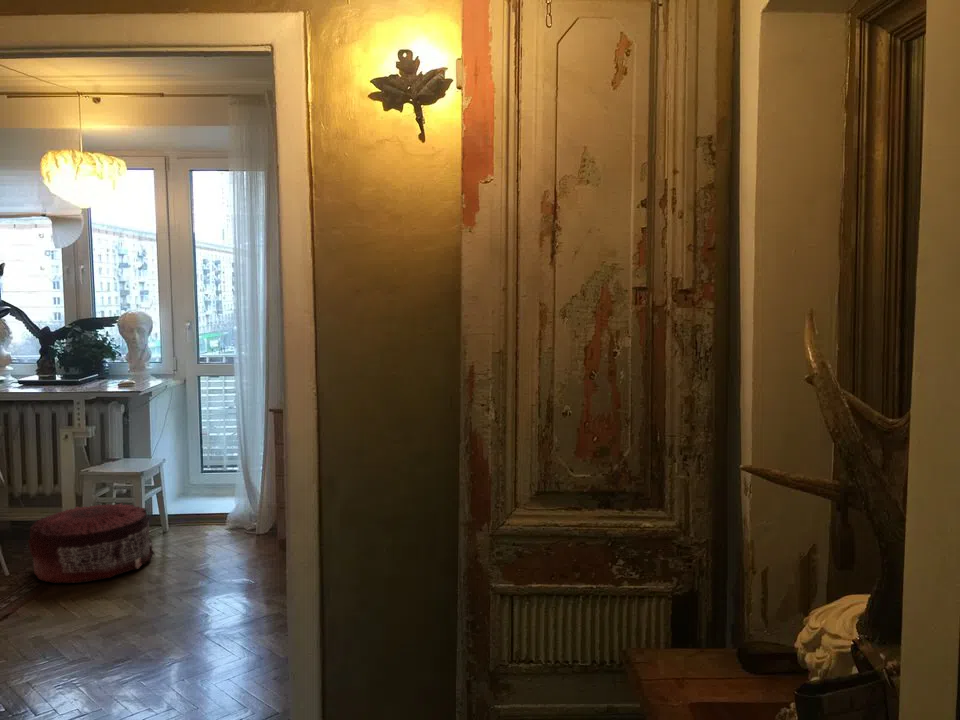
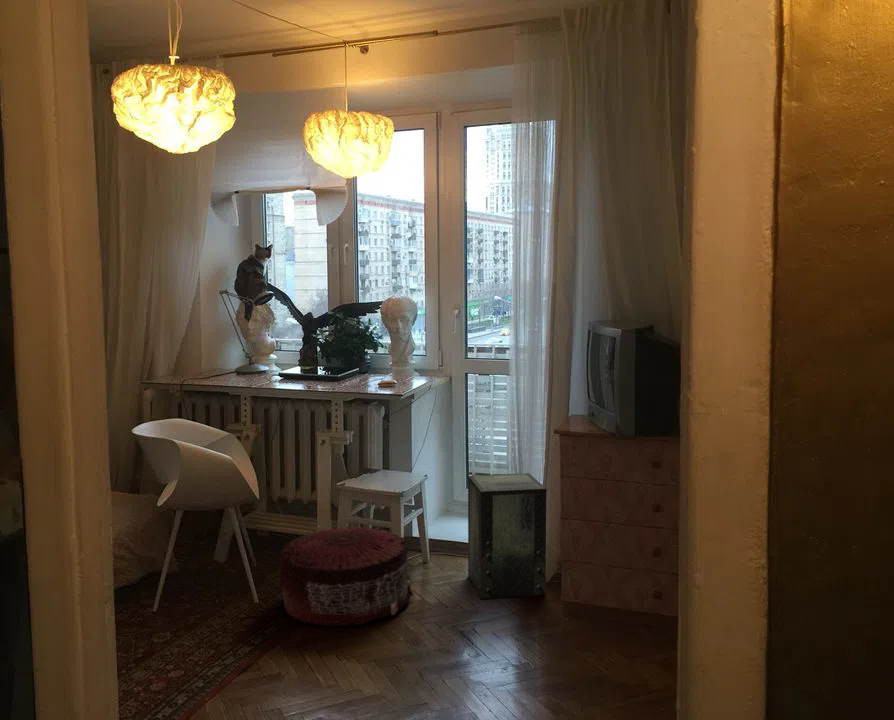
storage box: none [200,450,268,551] -> present [468,473,547,599]

